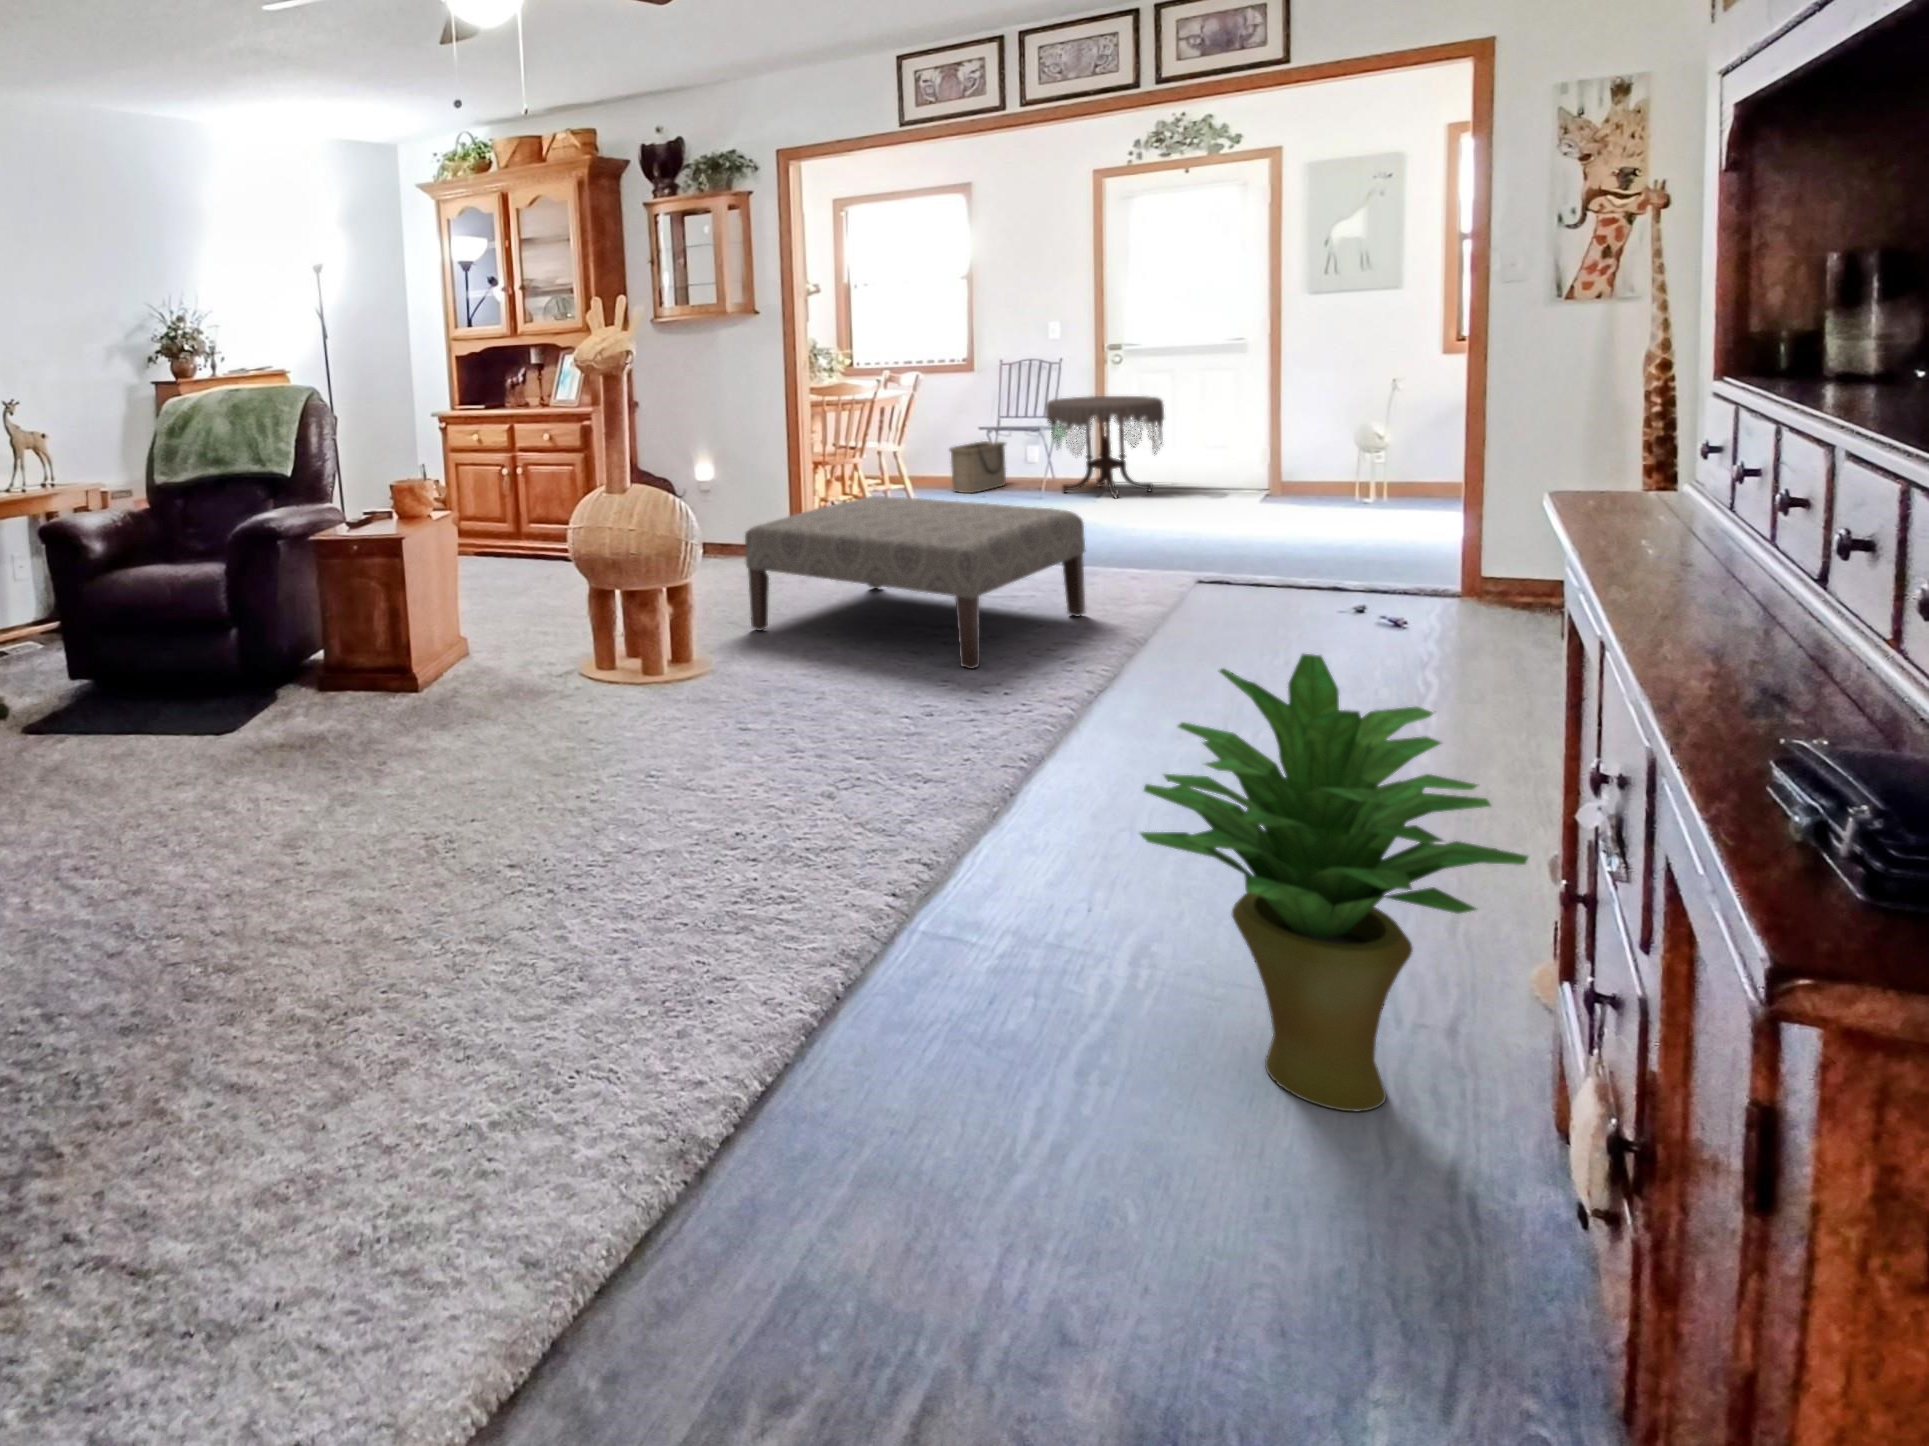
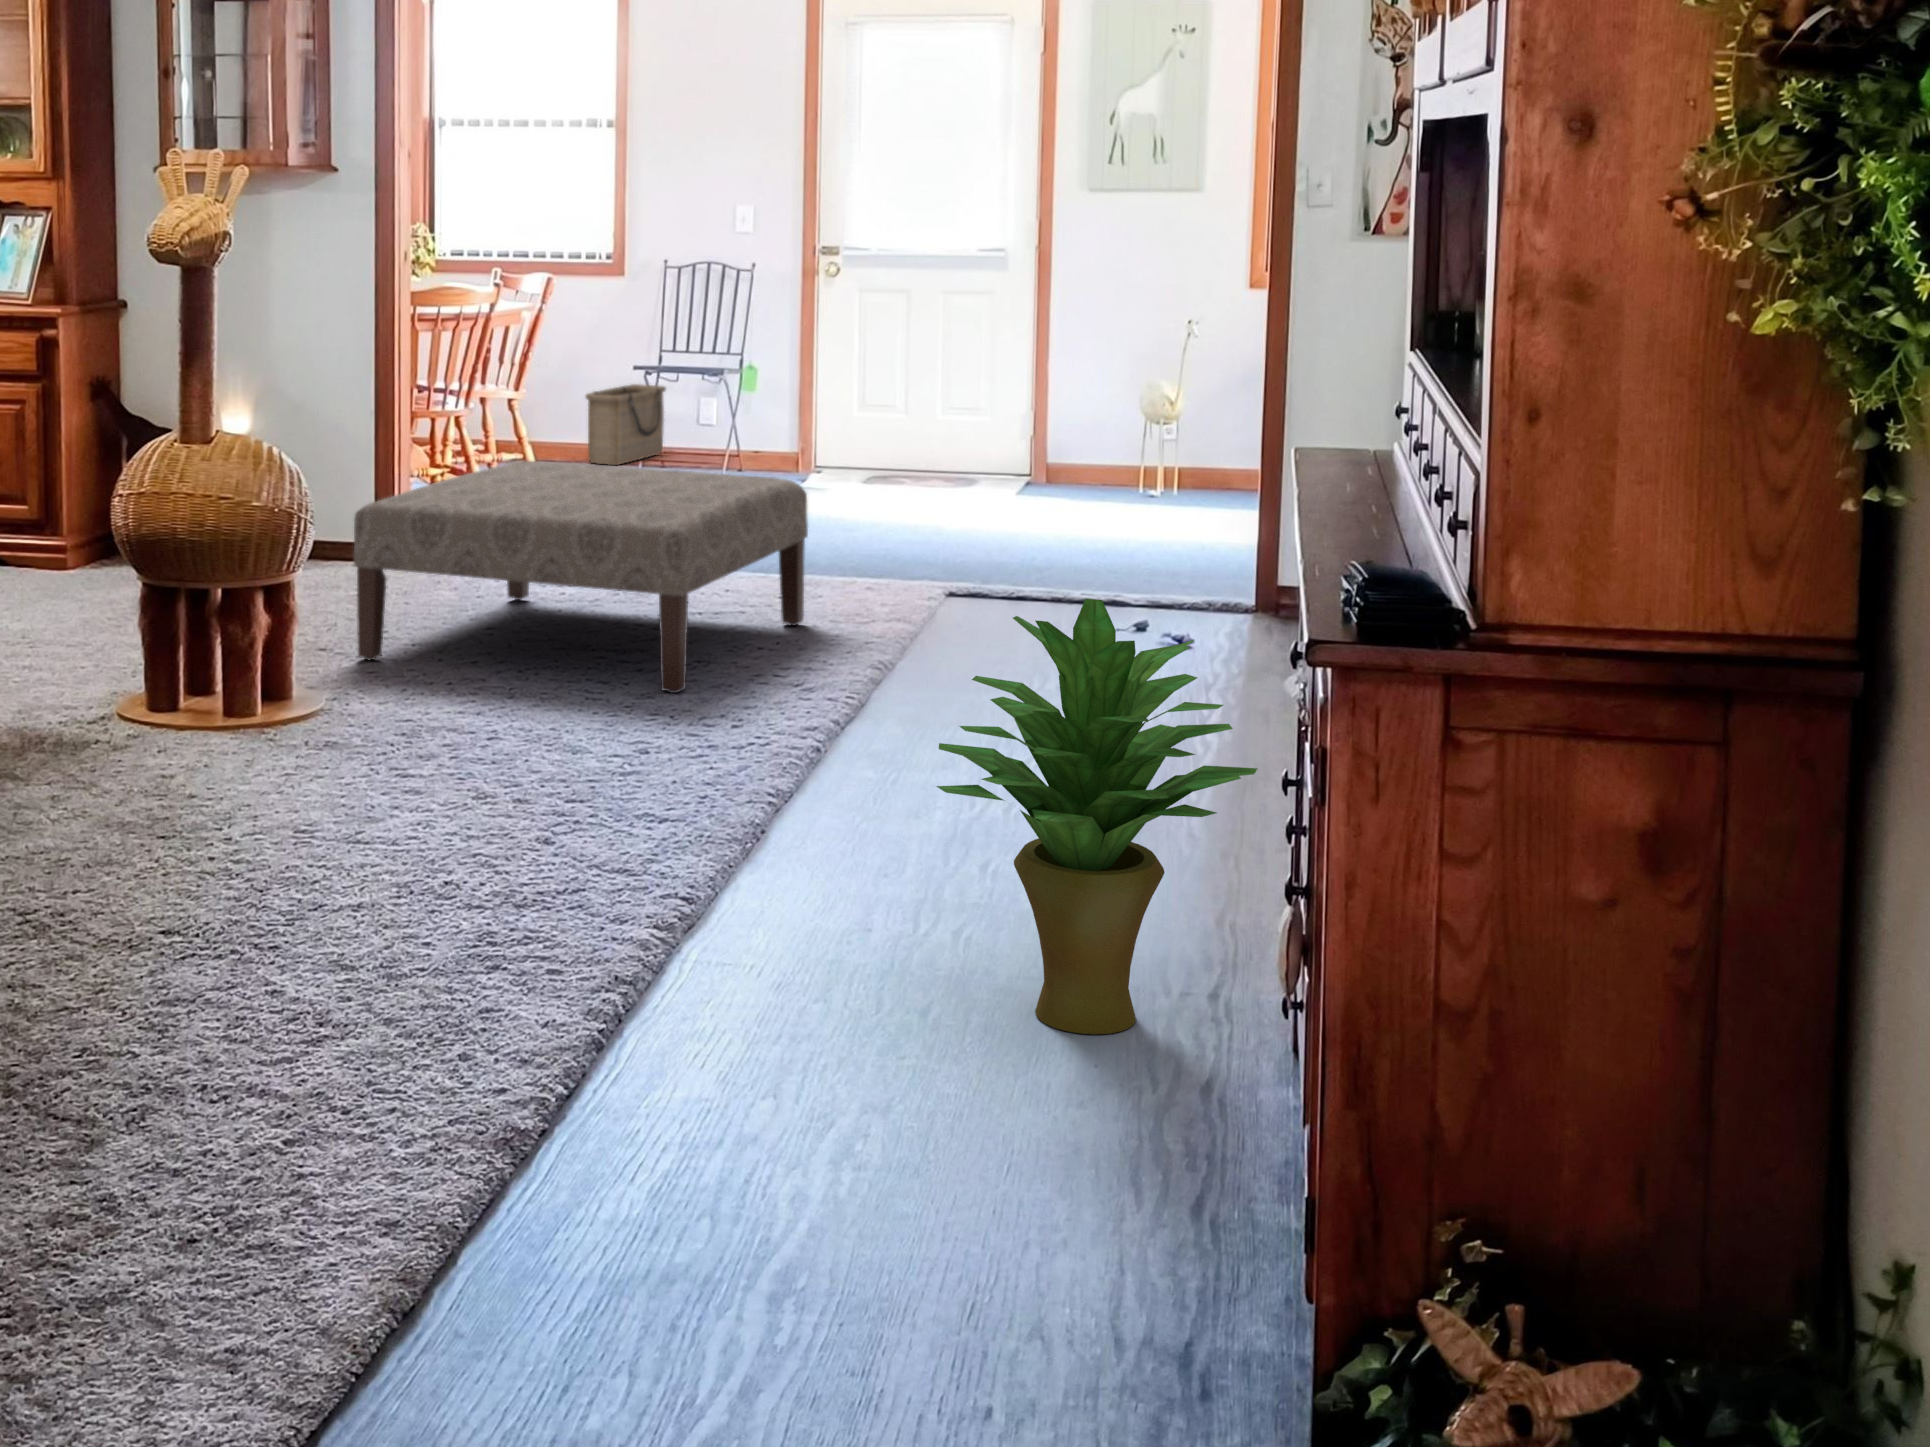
side table: present [1046,396,1164,498] -> none [727,319,885,472]

